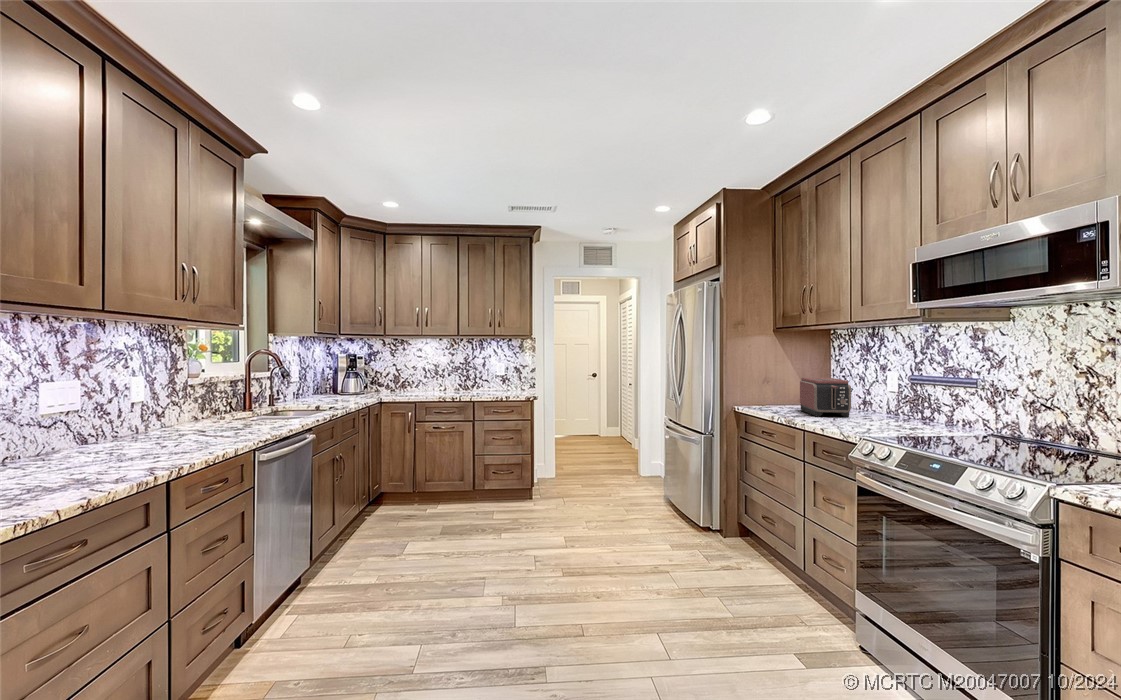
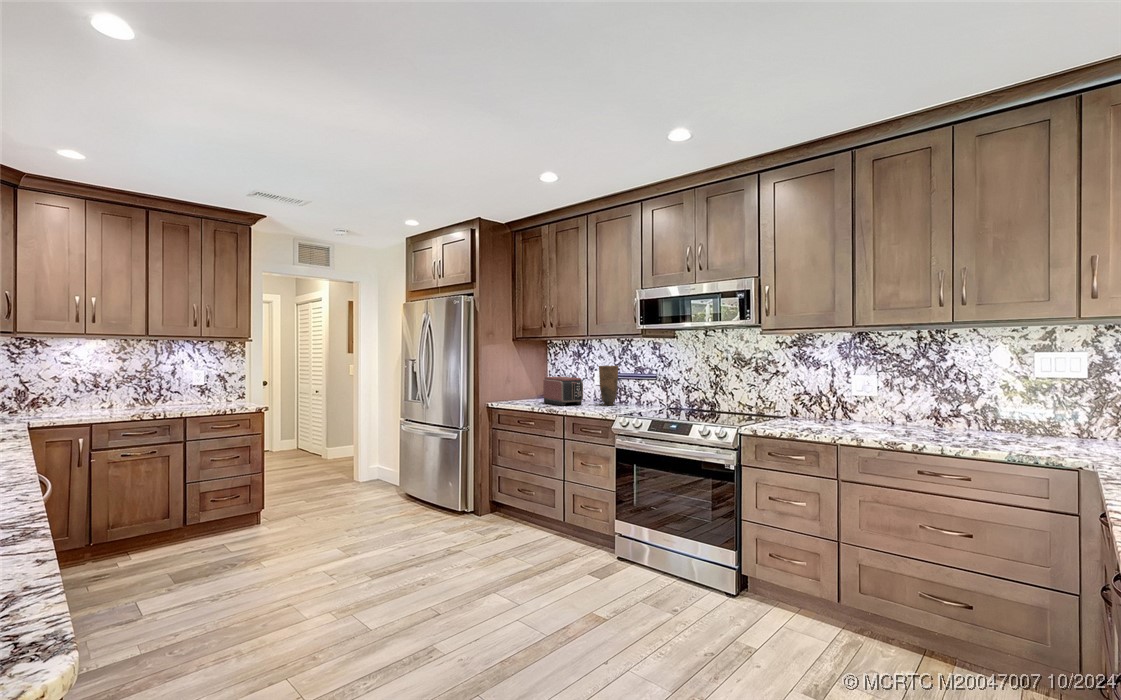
vase: none [875,364,910,421] -> present [599,366,619,405]

